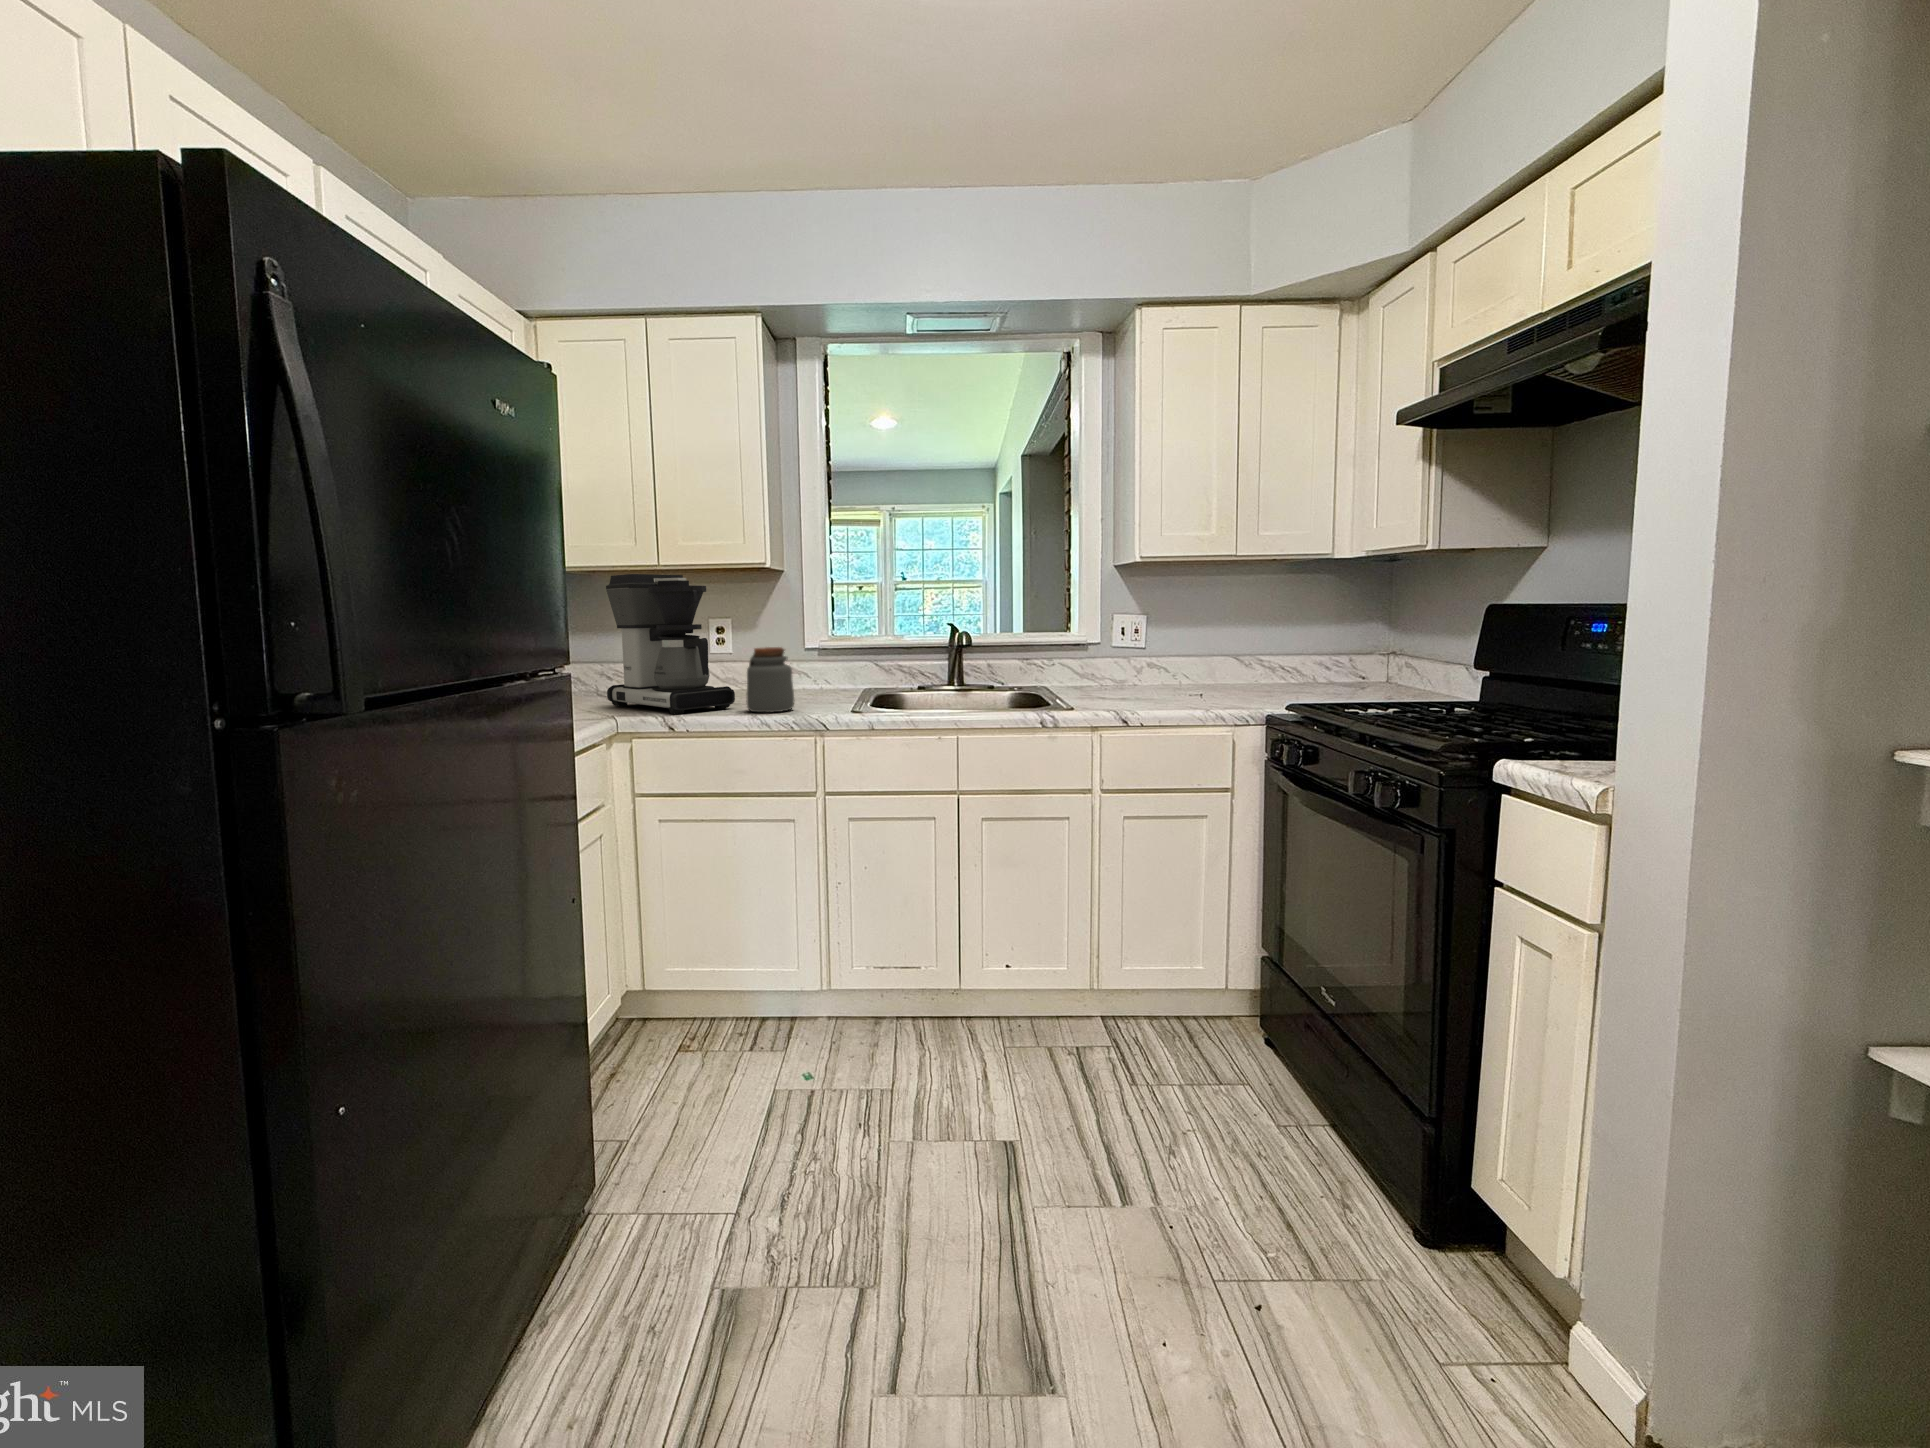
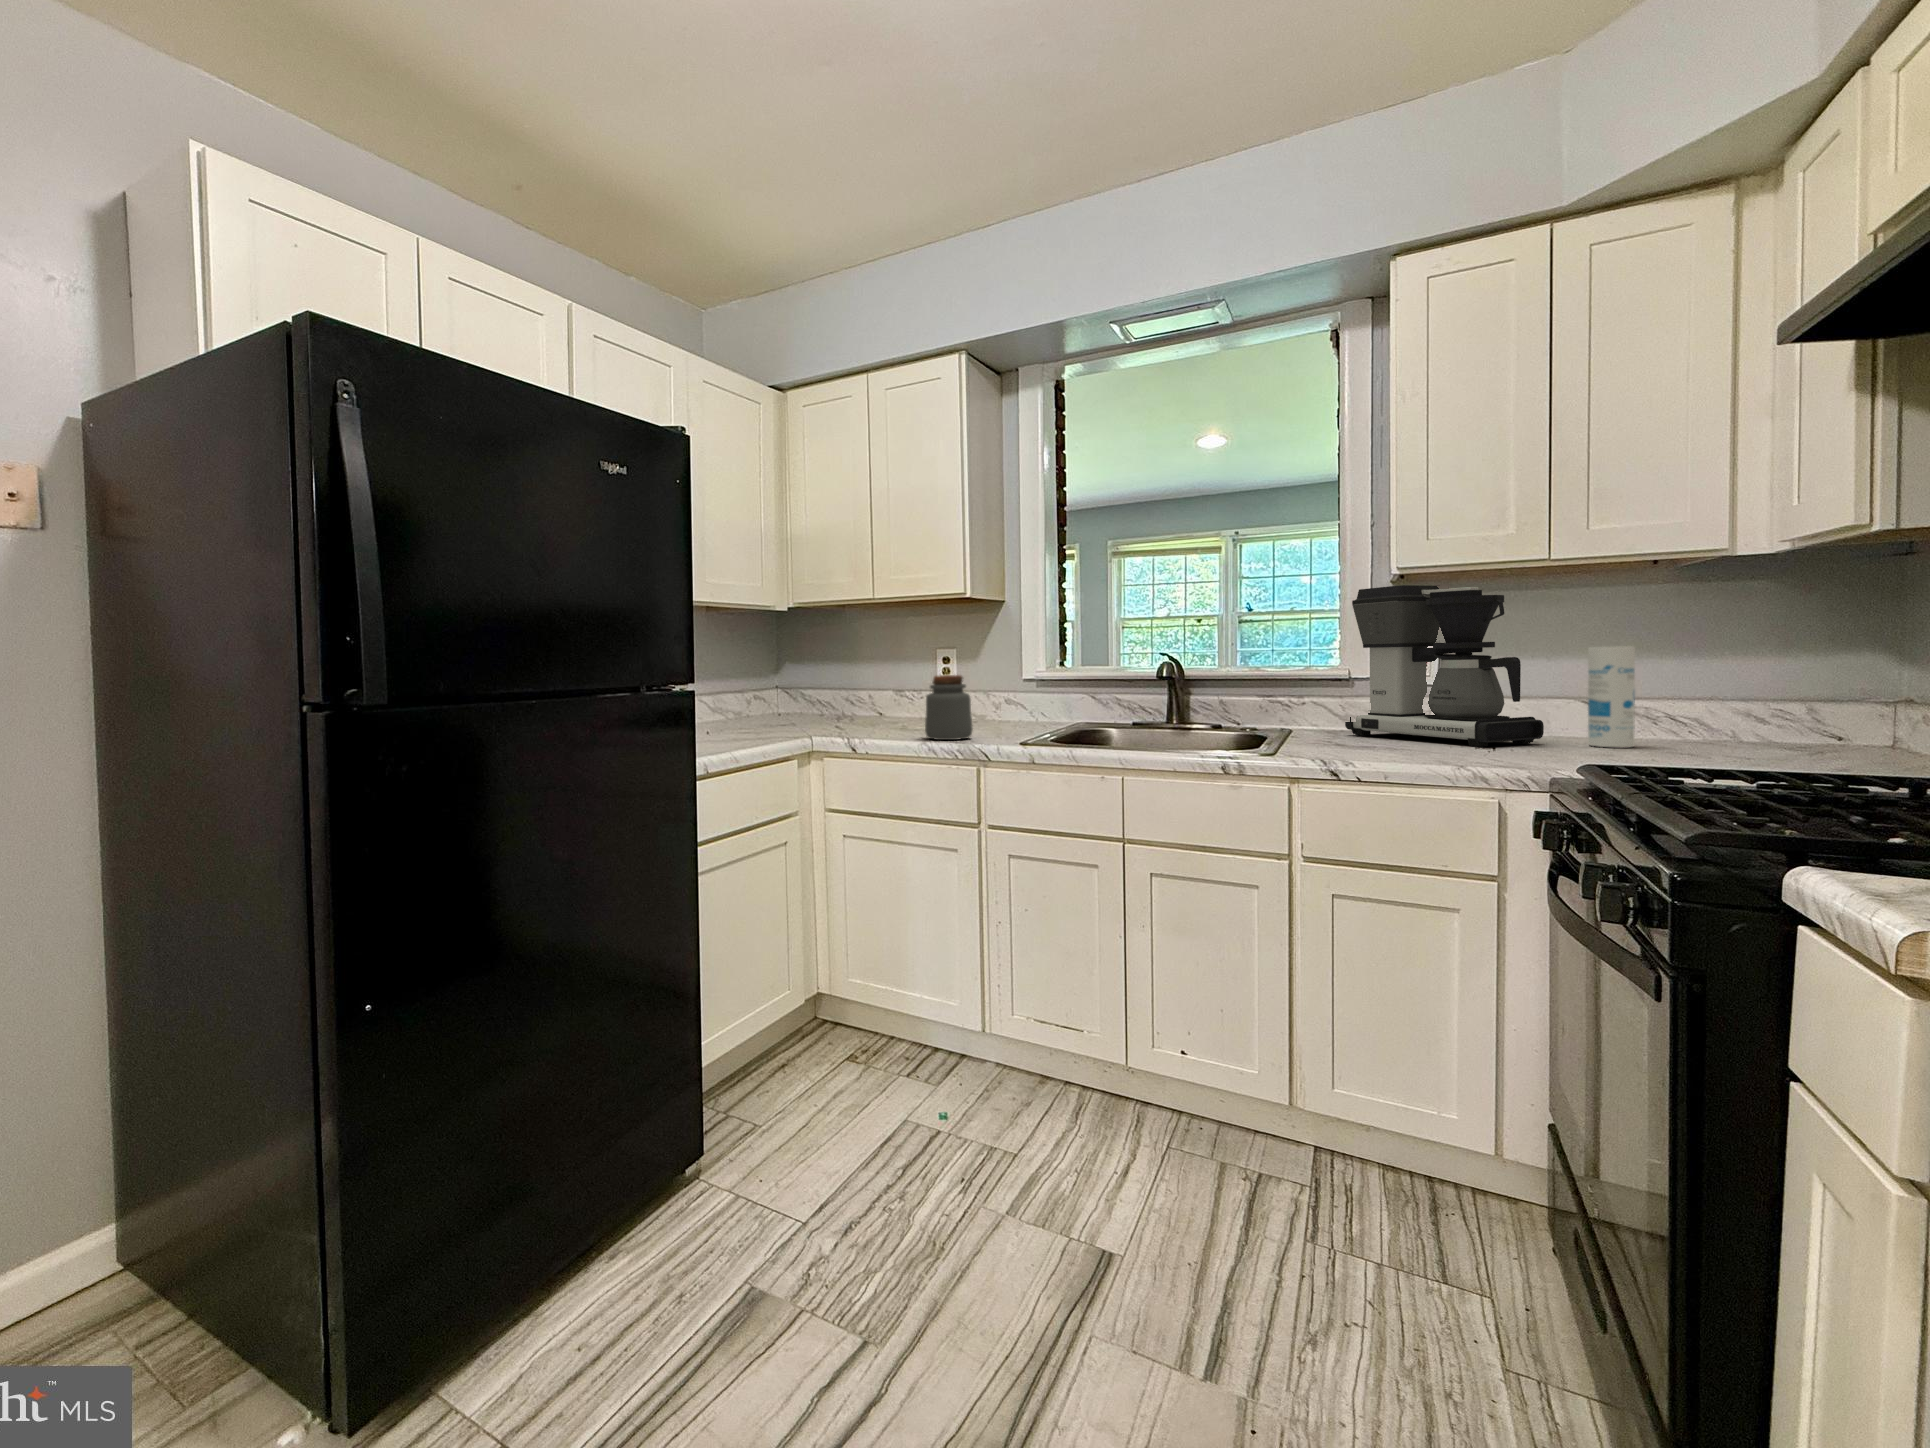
coffee maker: present [606,574,735,714] -> present [1345,585,1544,747]
canister: none [1243,620,1270,692] -> present [1588,646,1635,748]

